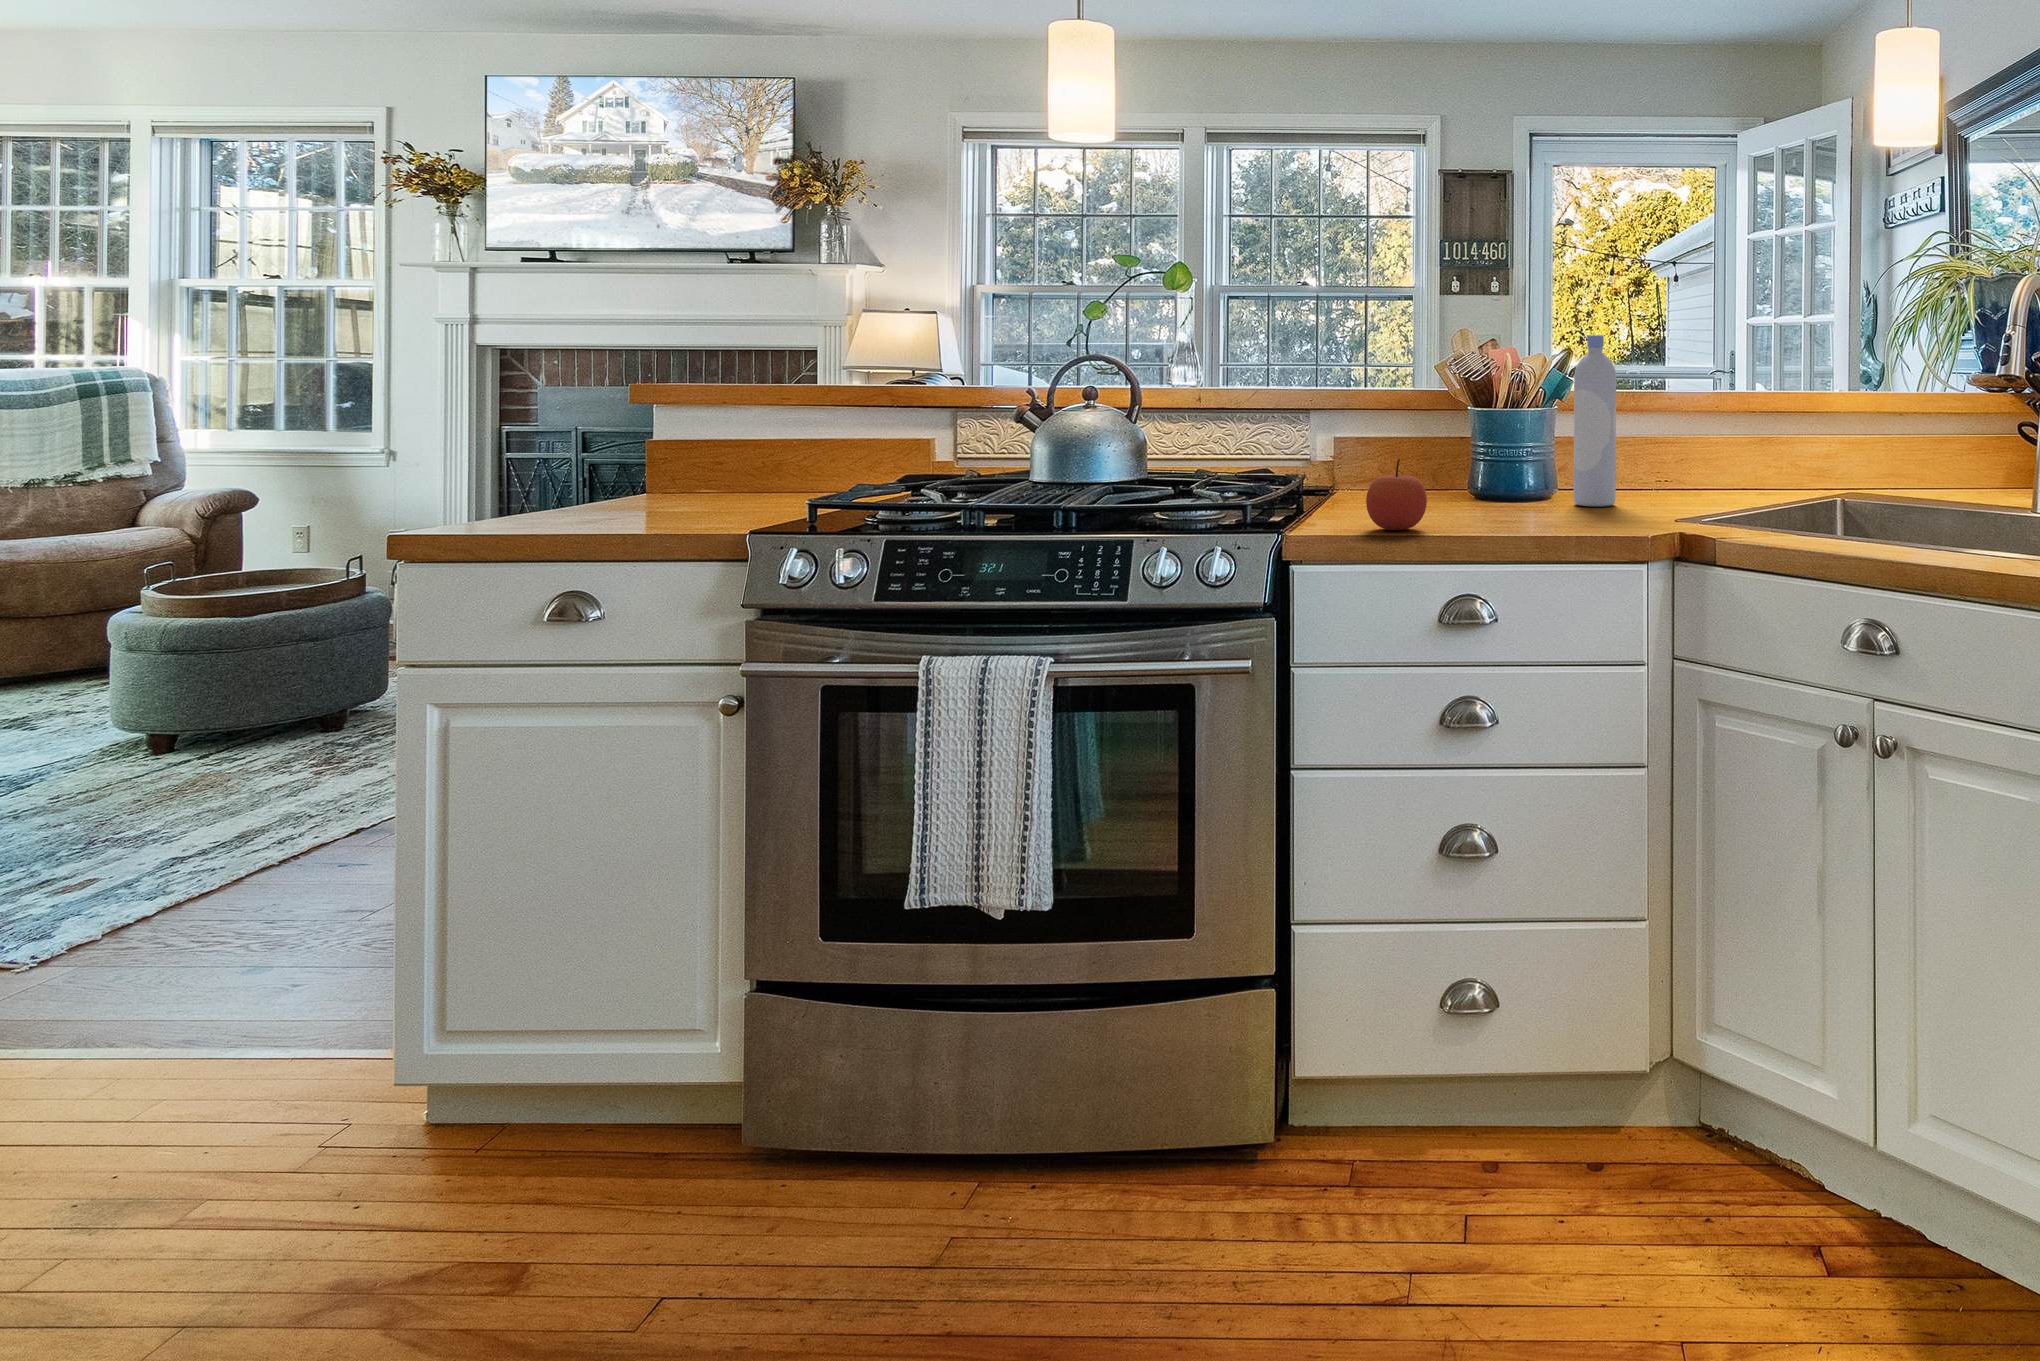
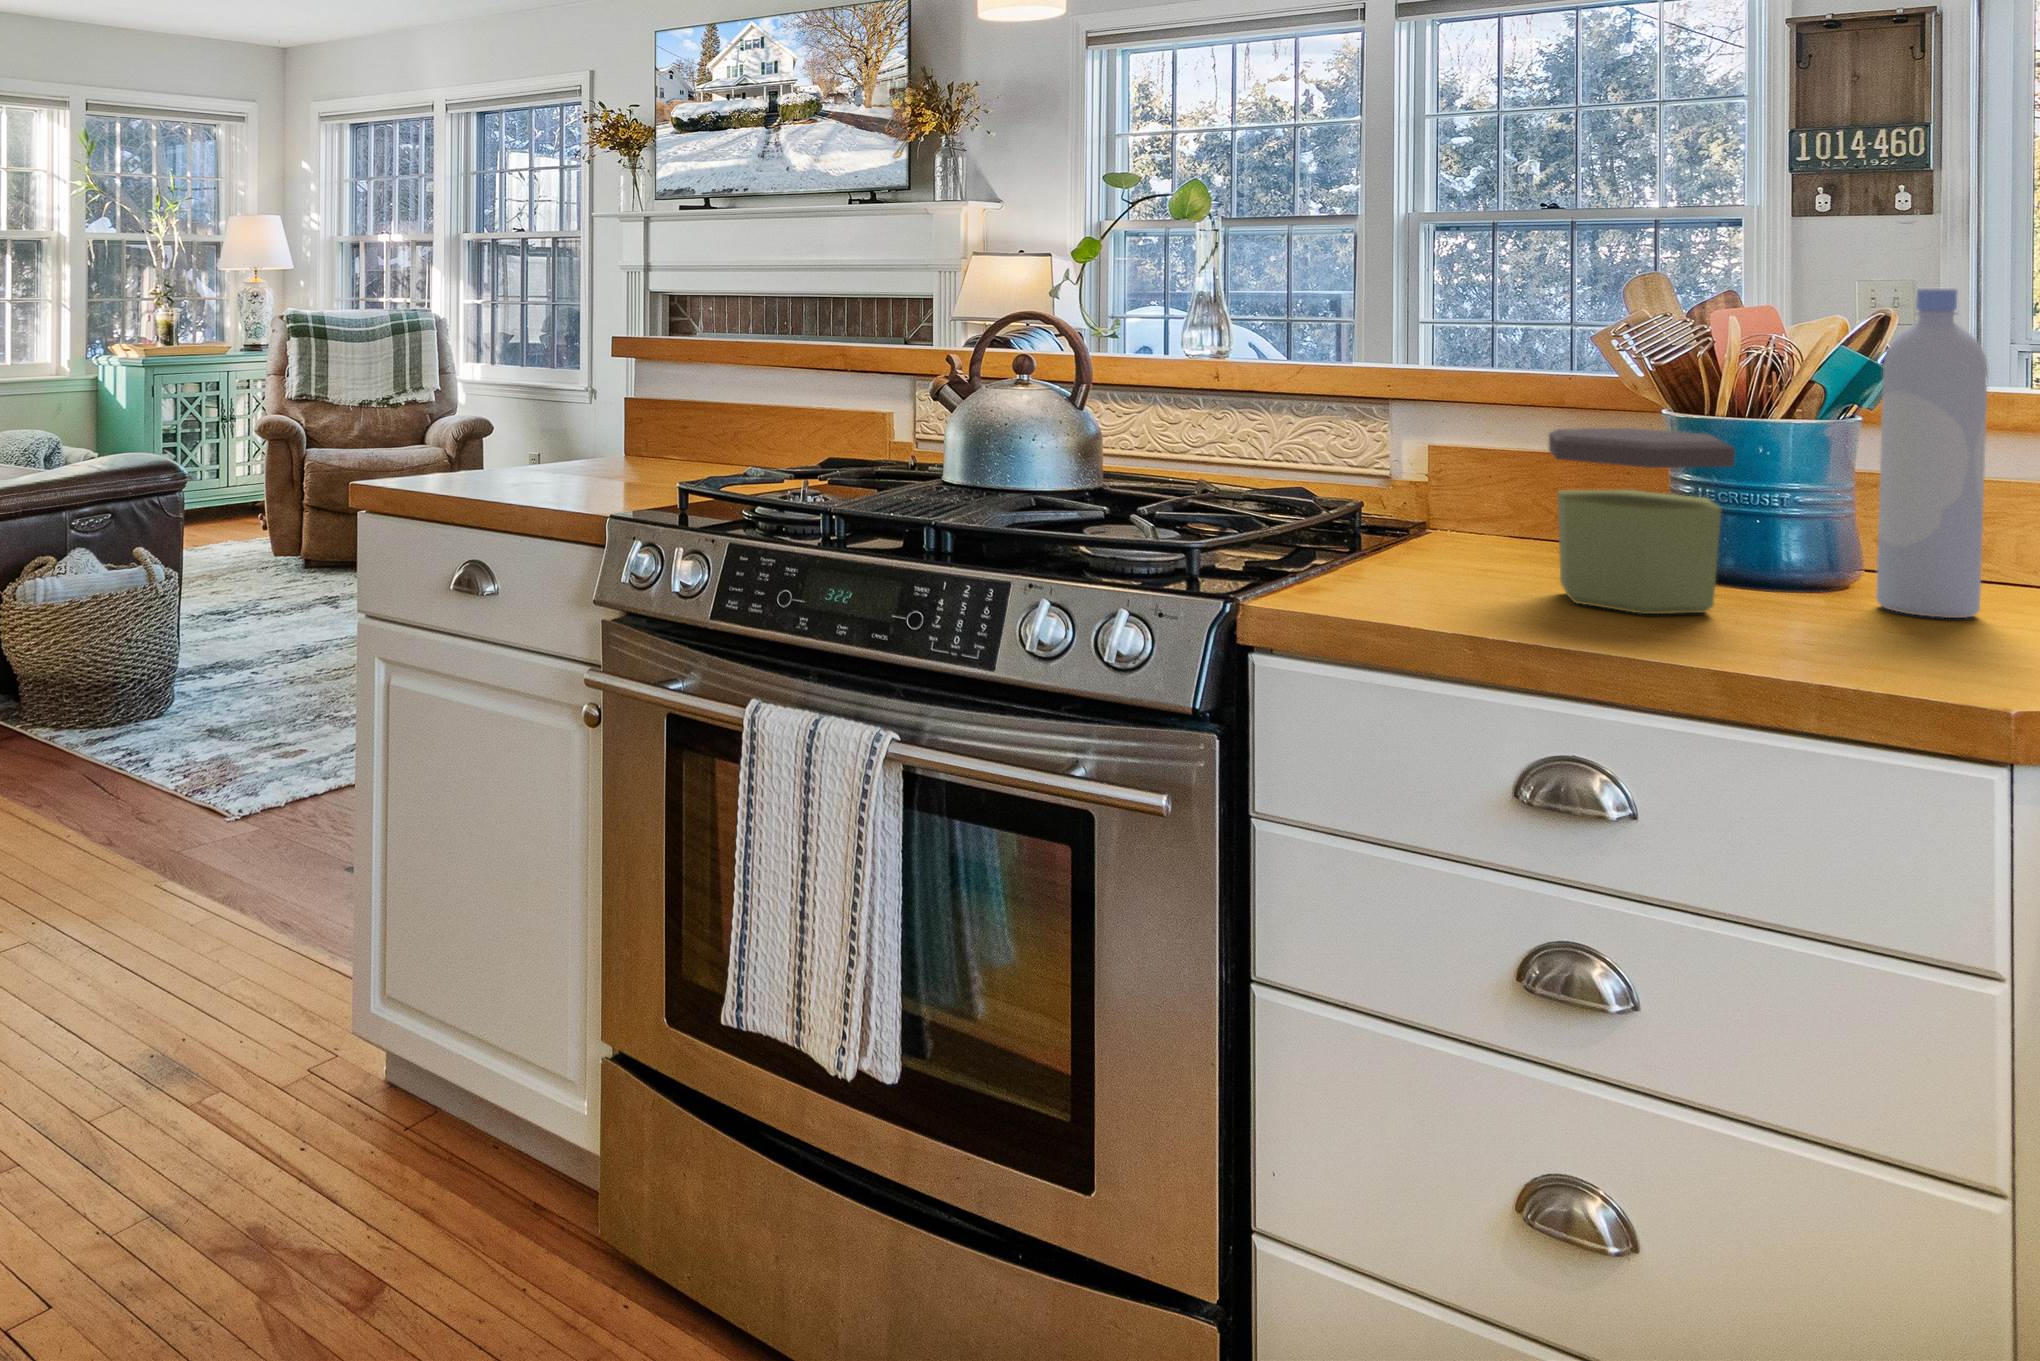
jar: none [1429,415,1522,518] -> present [1549,428,1735,614]
apple: present [1366,459,1427,530] -> none [1391,499,1506,619]

